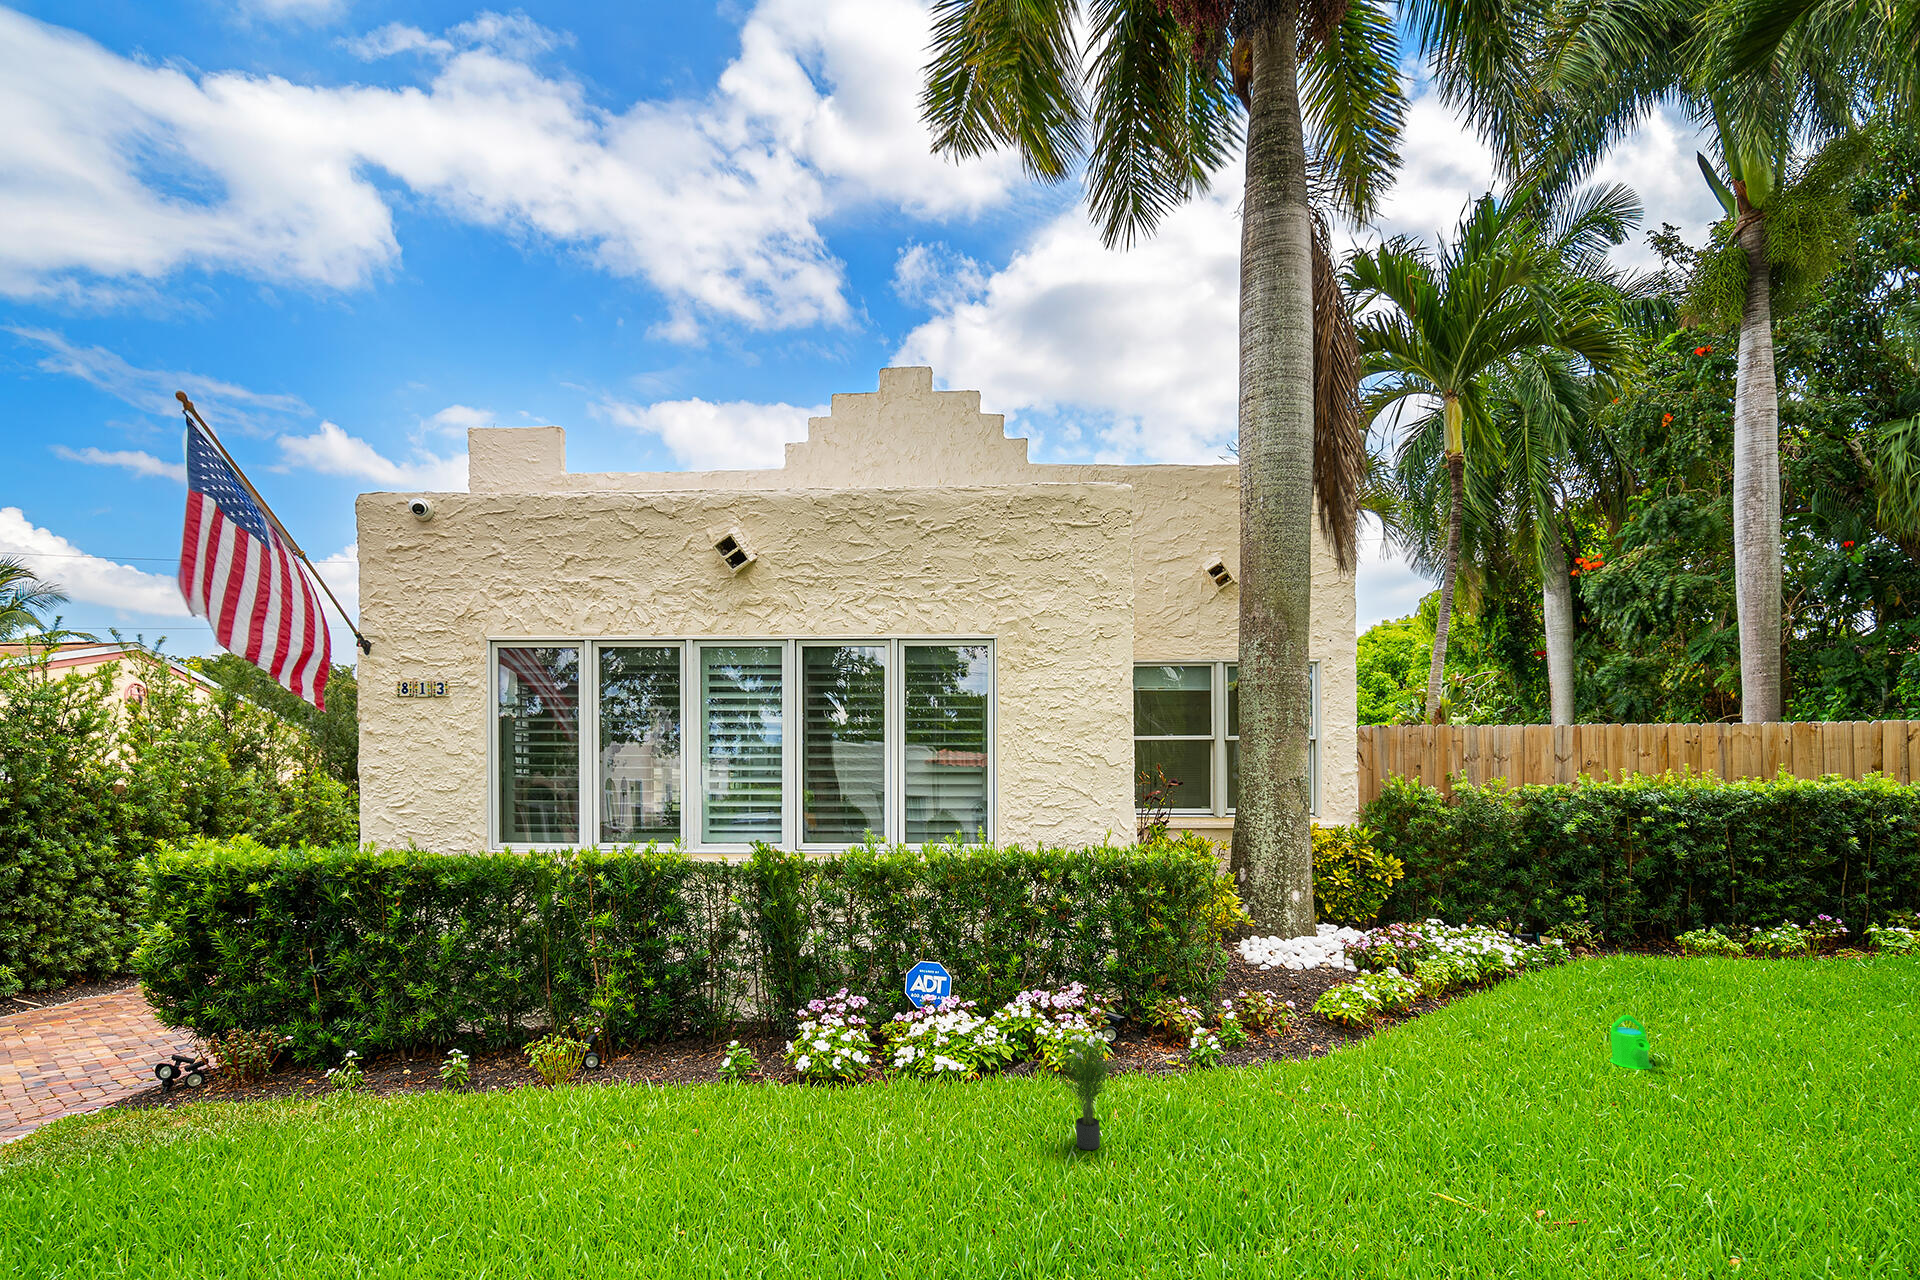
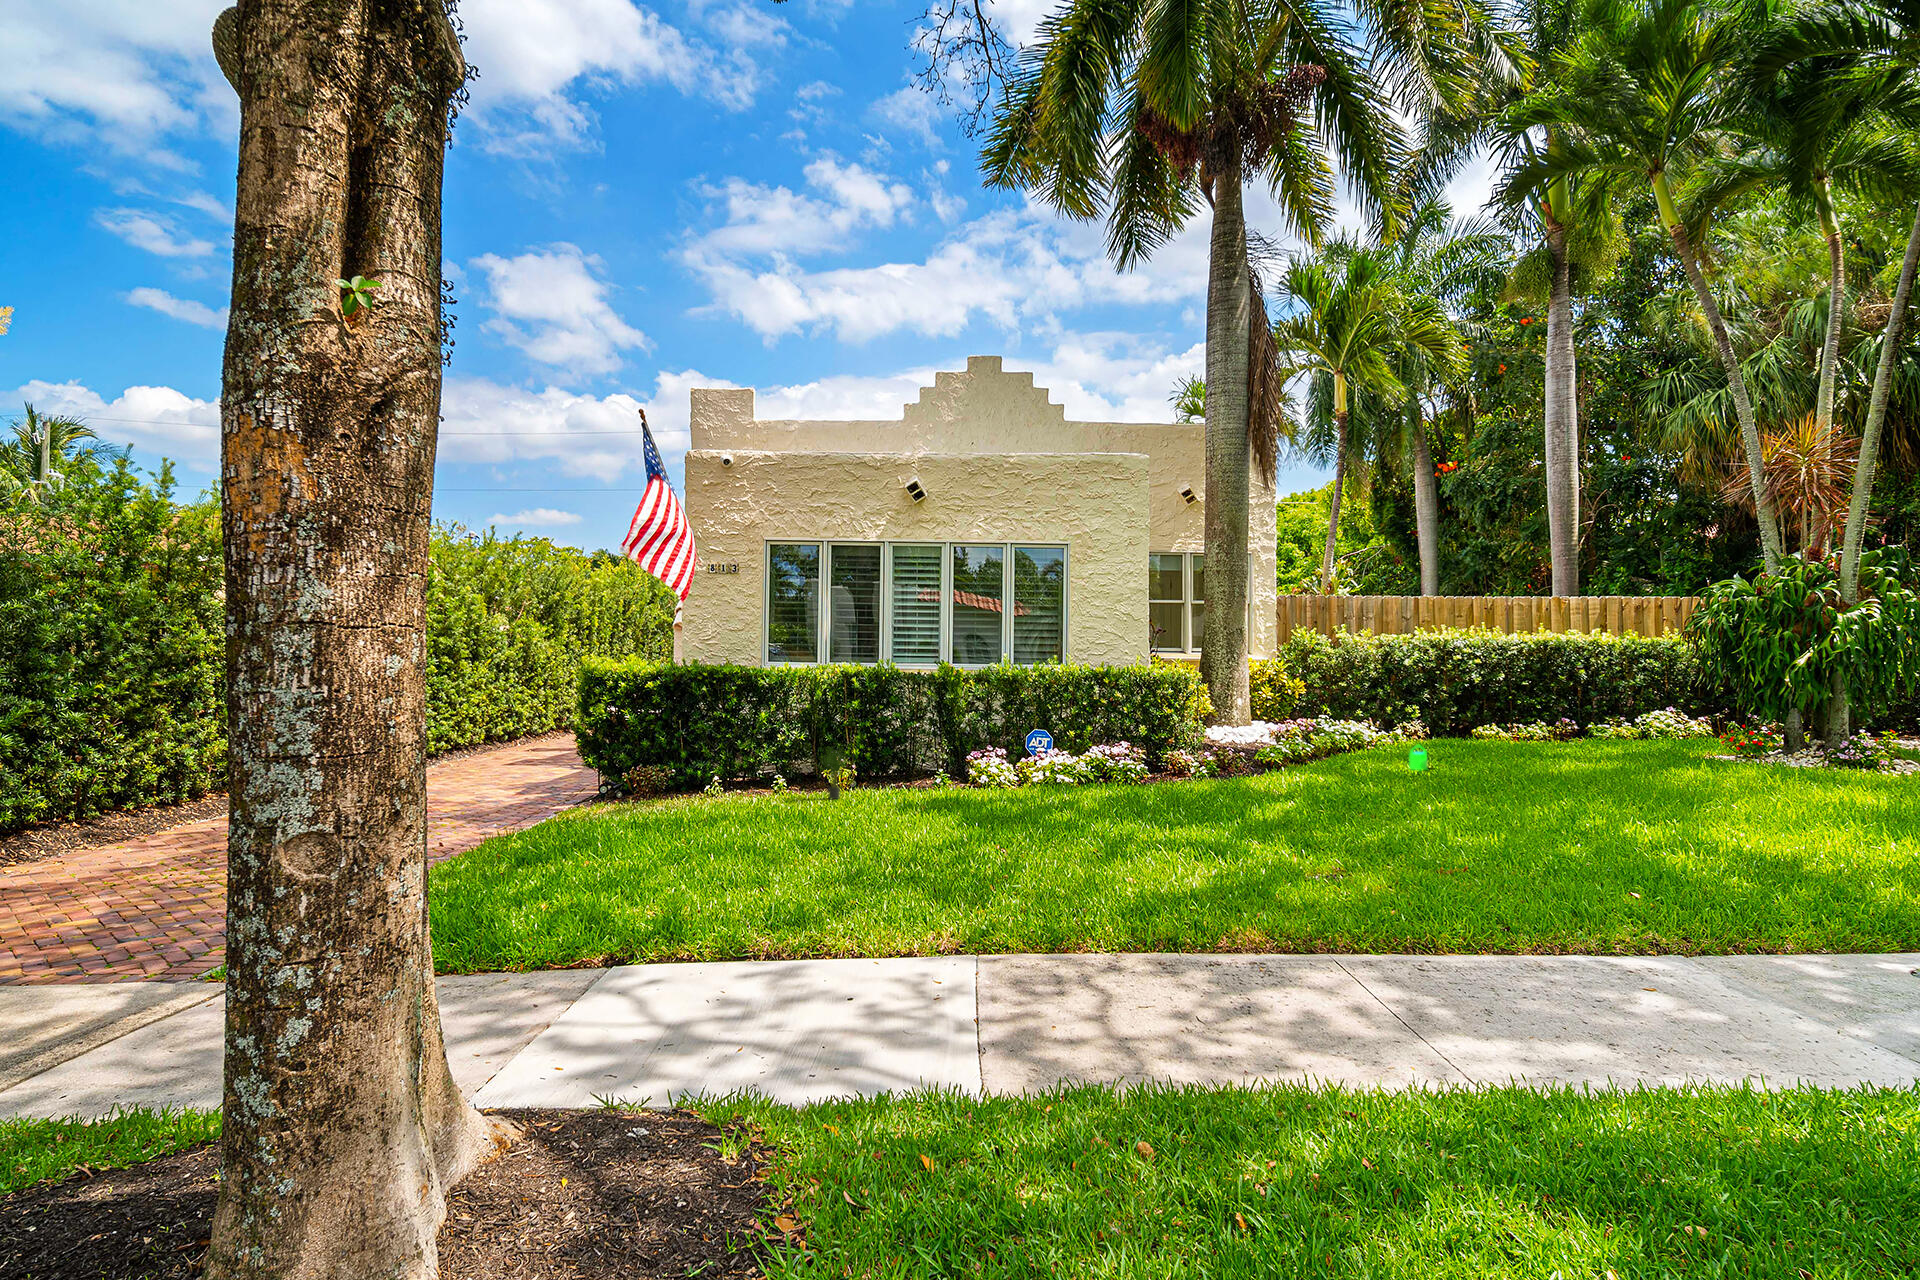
potted plant: present [1050,1033,1115,1150] -> present [822,750,847,799]

